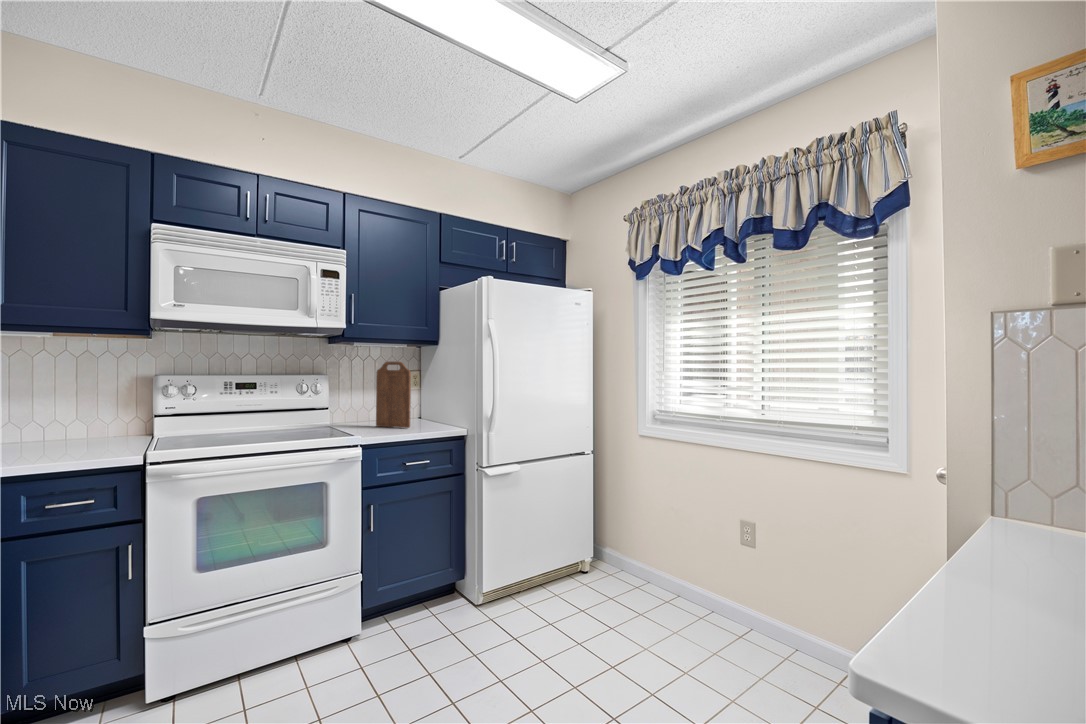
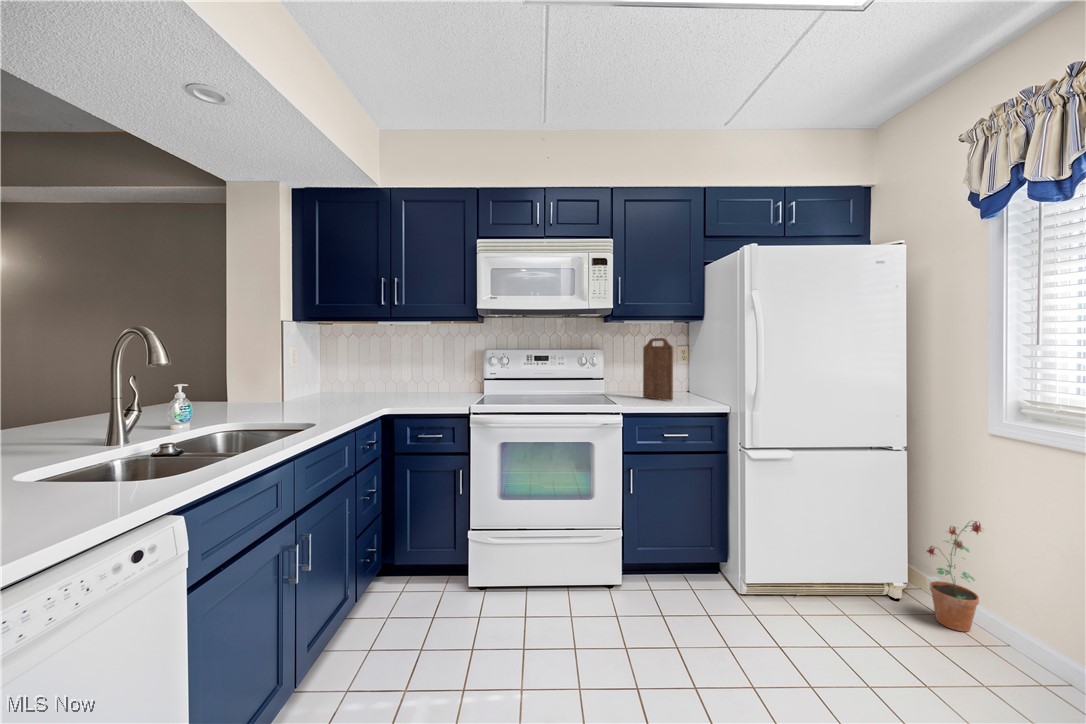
potted plant: none [609,504,642,590] -> present [927,521,982,632]

